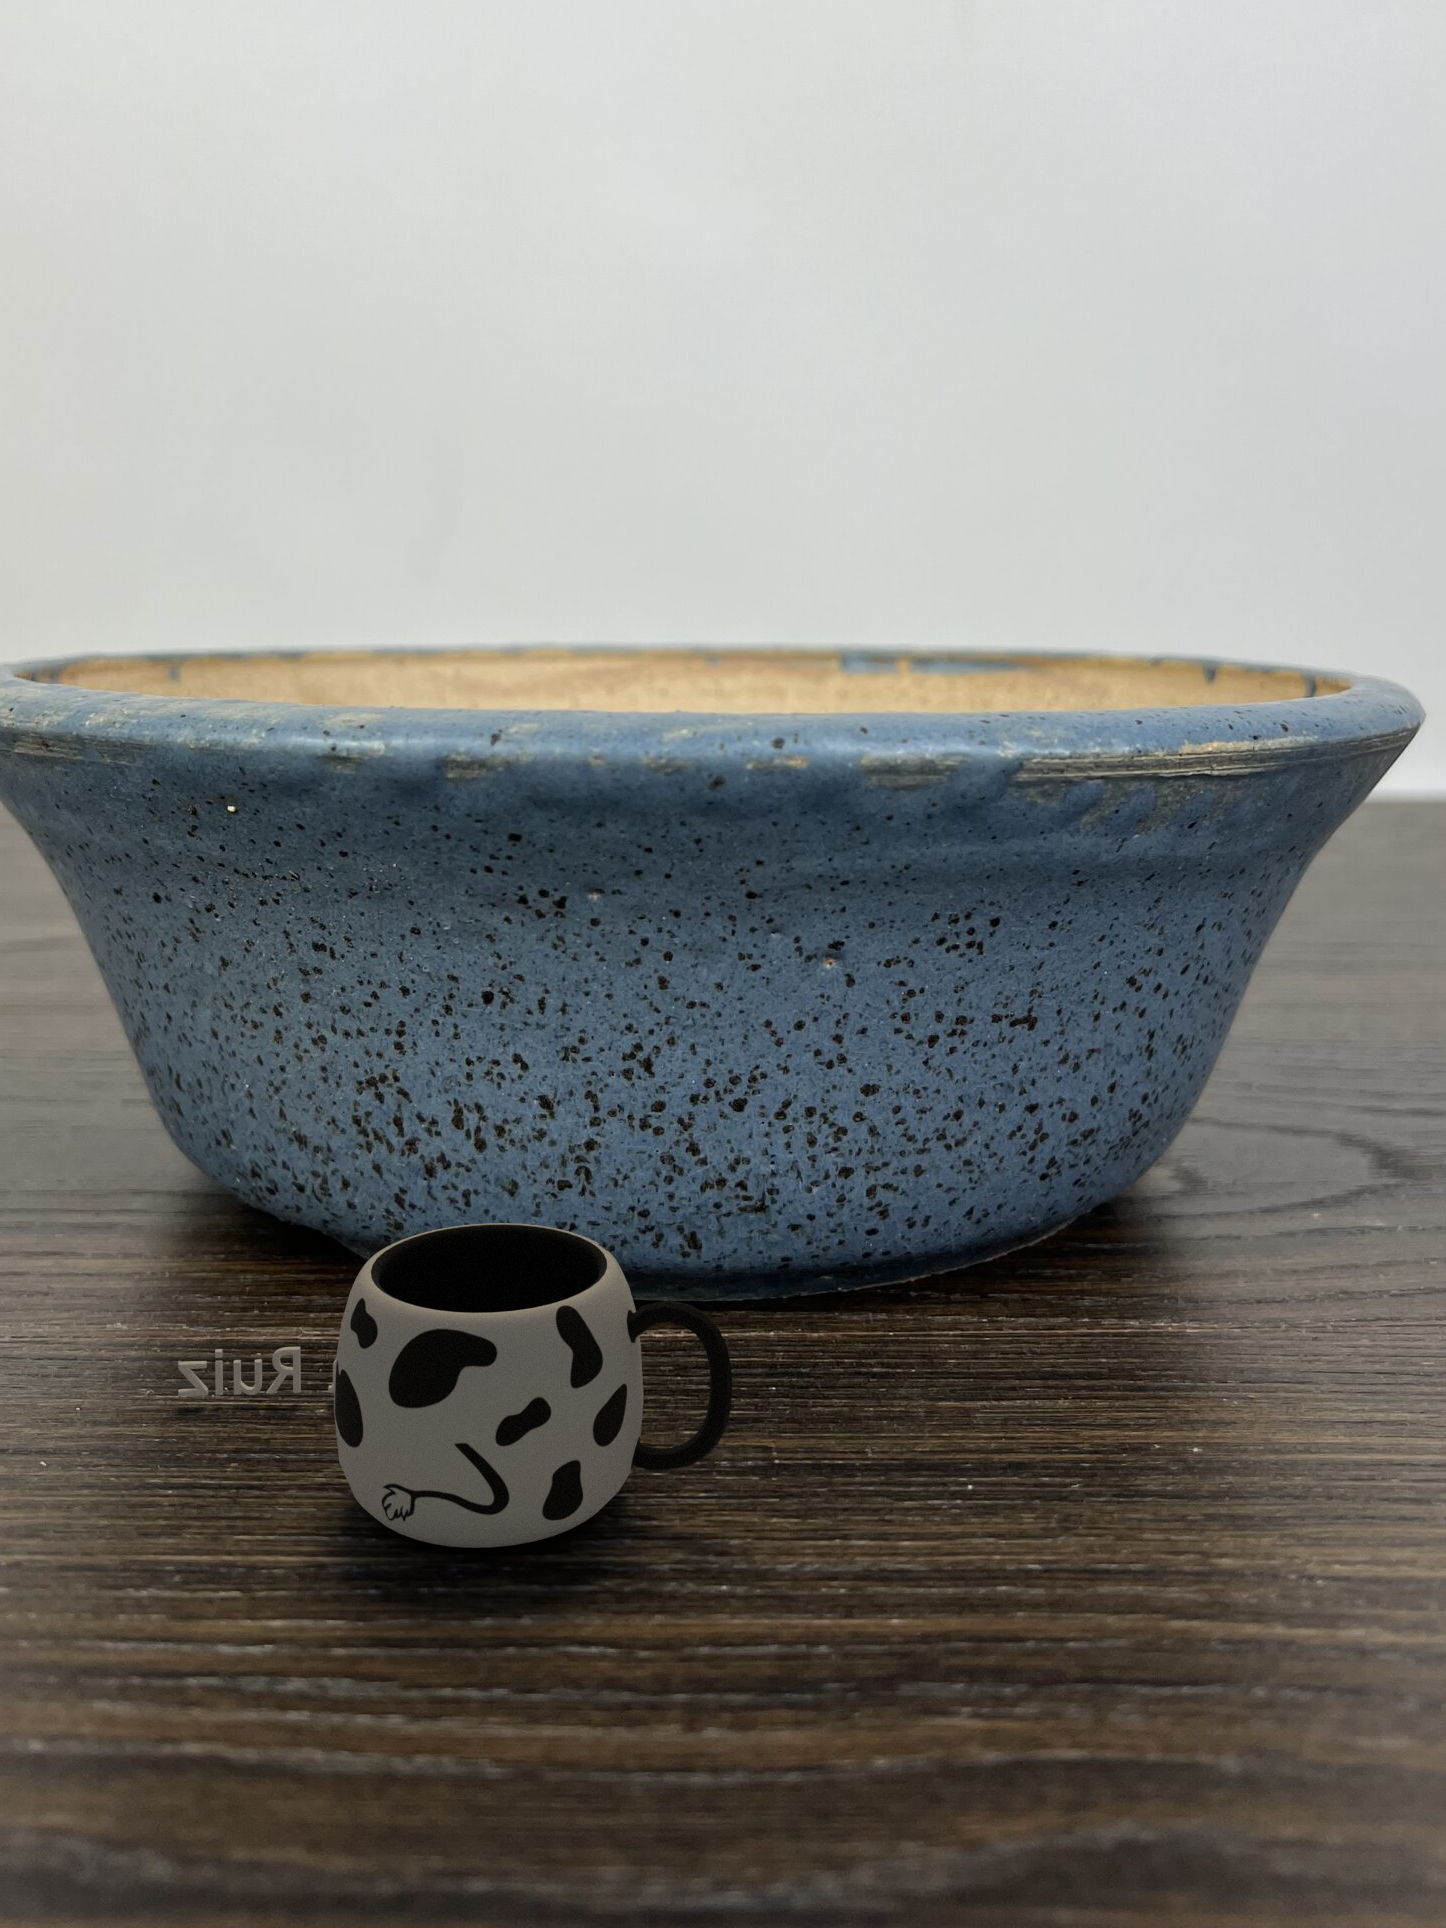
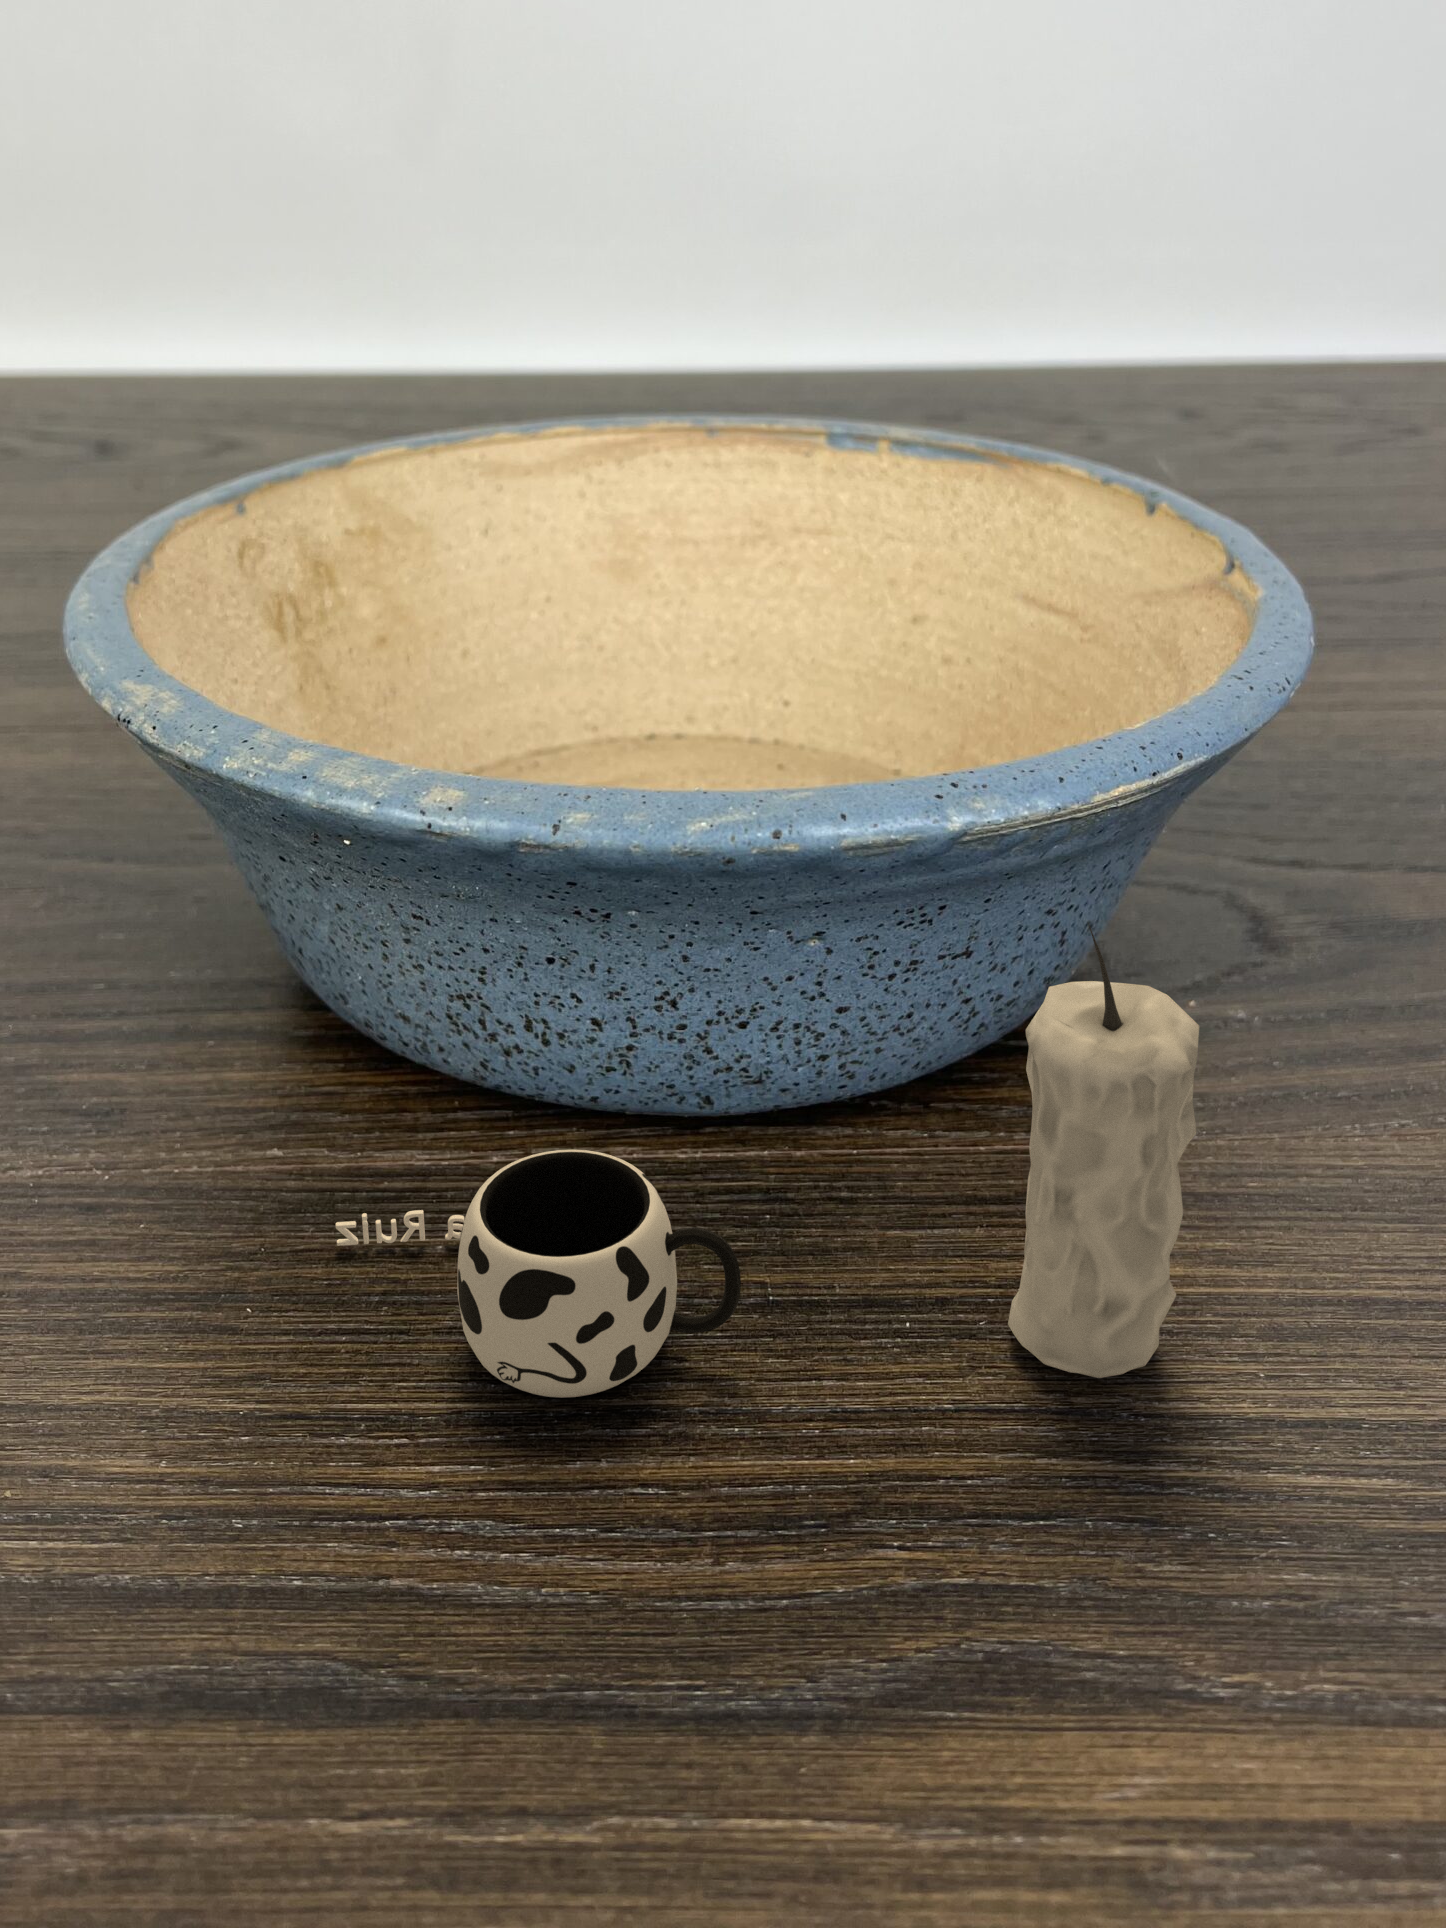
candle: none [1111,851,1359,1531] -> present [1008,926,1199,1378]

